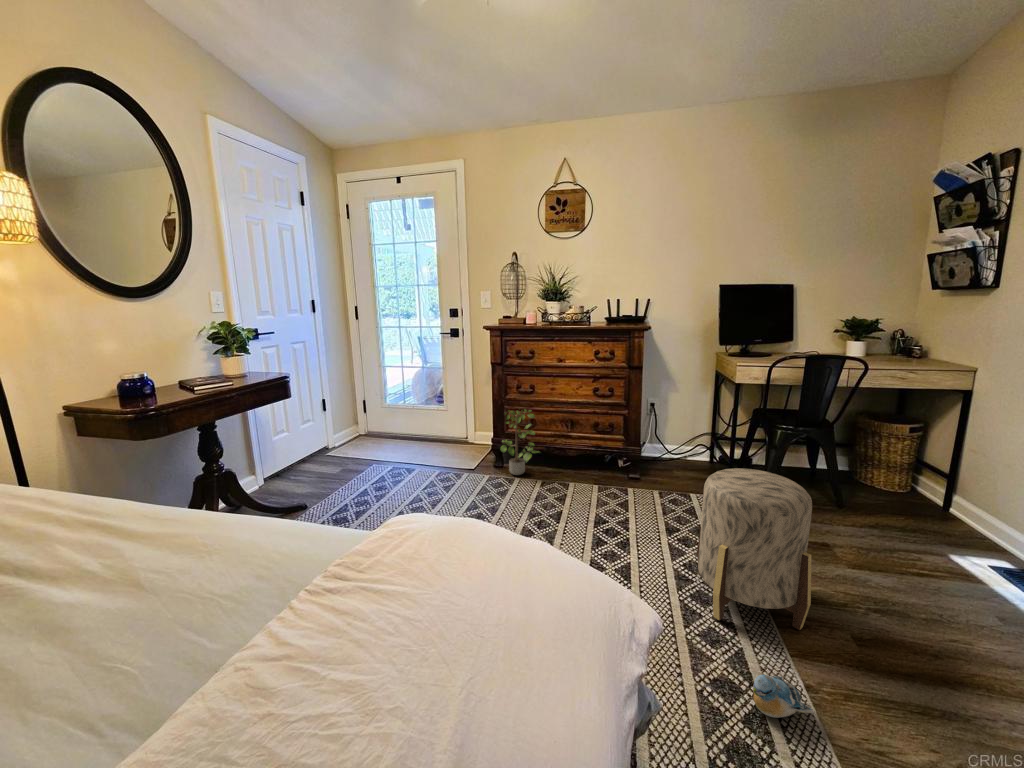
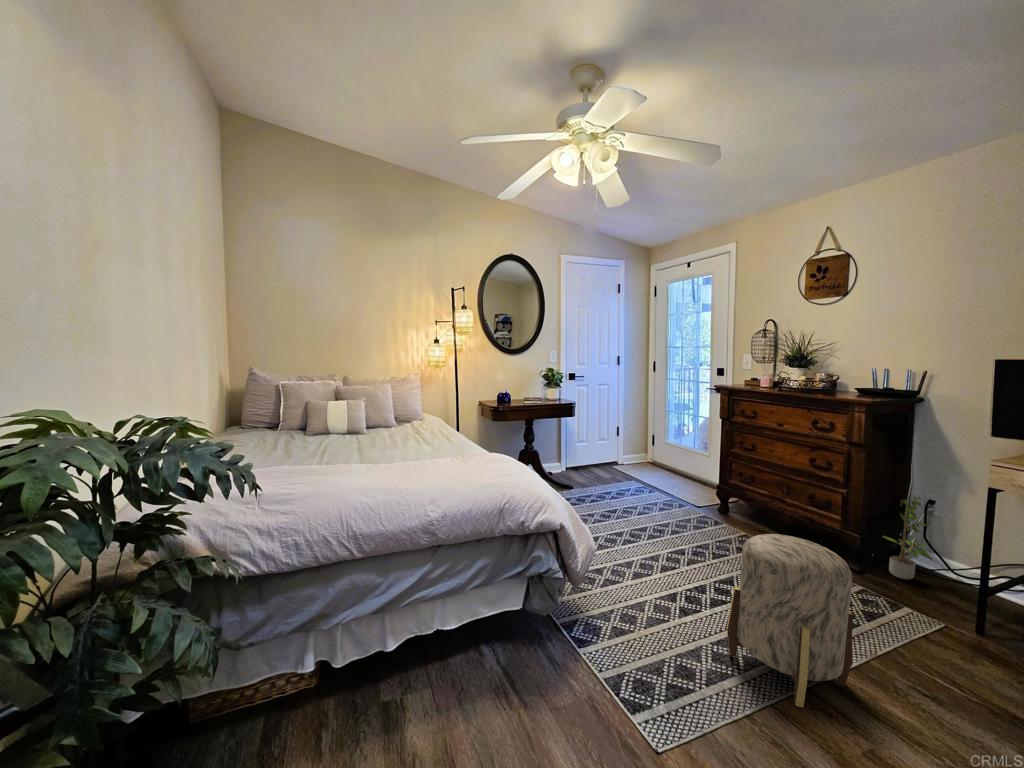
potted plant: present [500,409,539,475] -> present [883,497,933,580]
plush toy: present [753,675,814,718] -> none [659,657,708,709]

